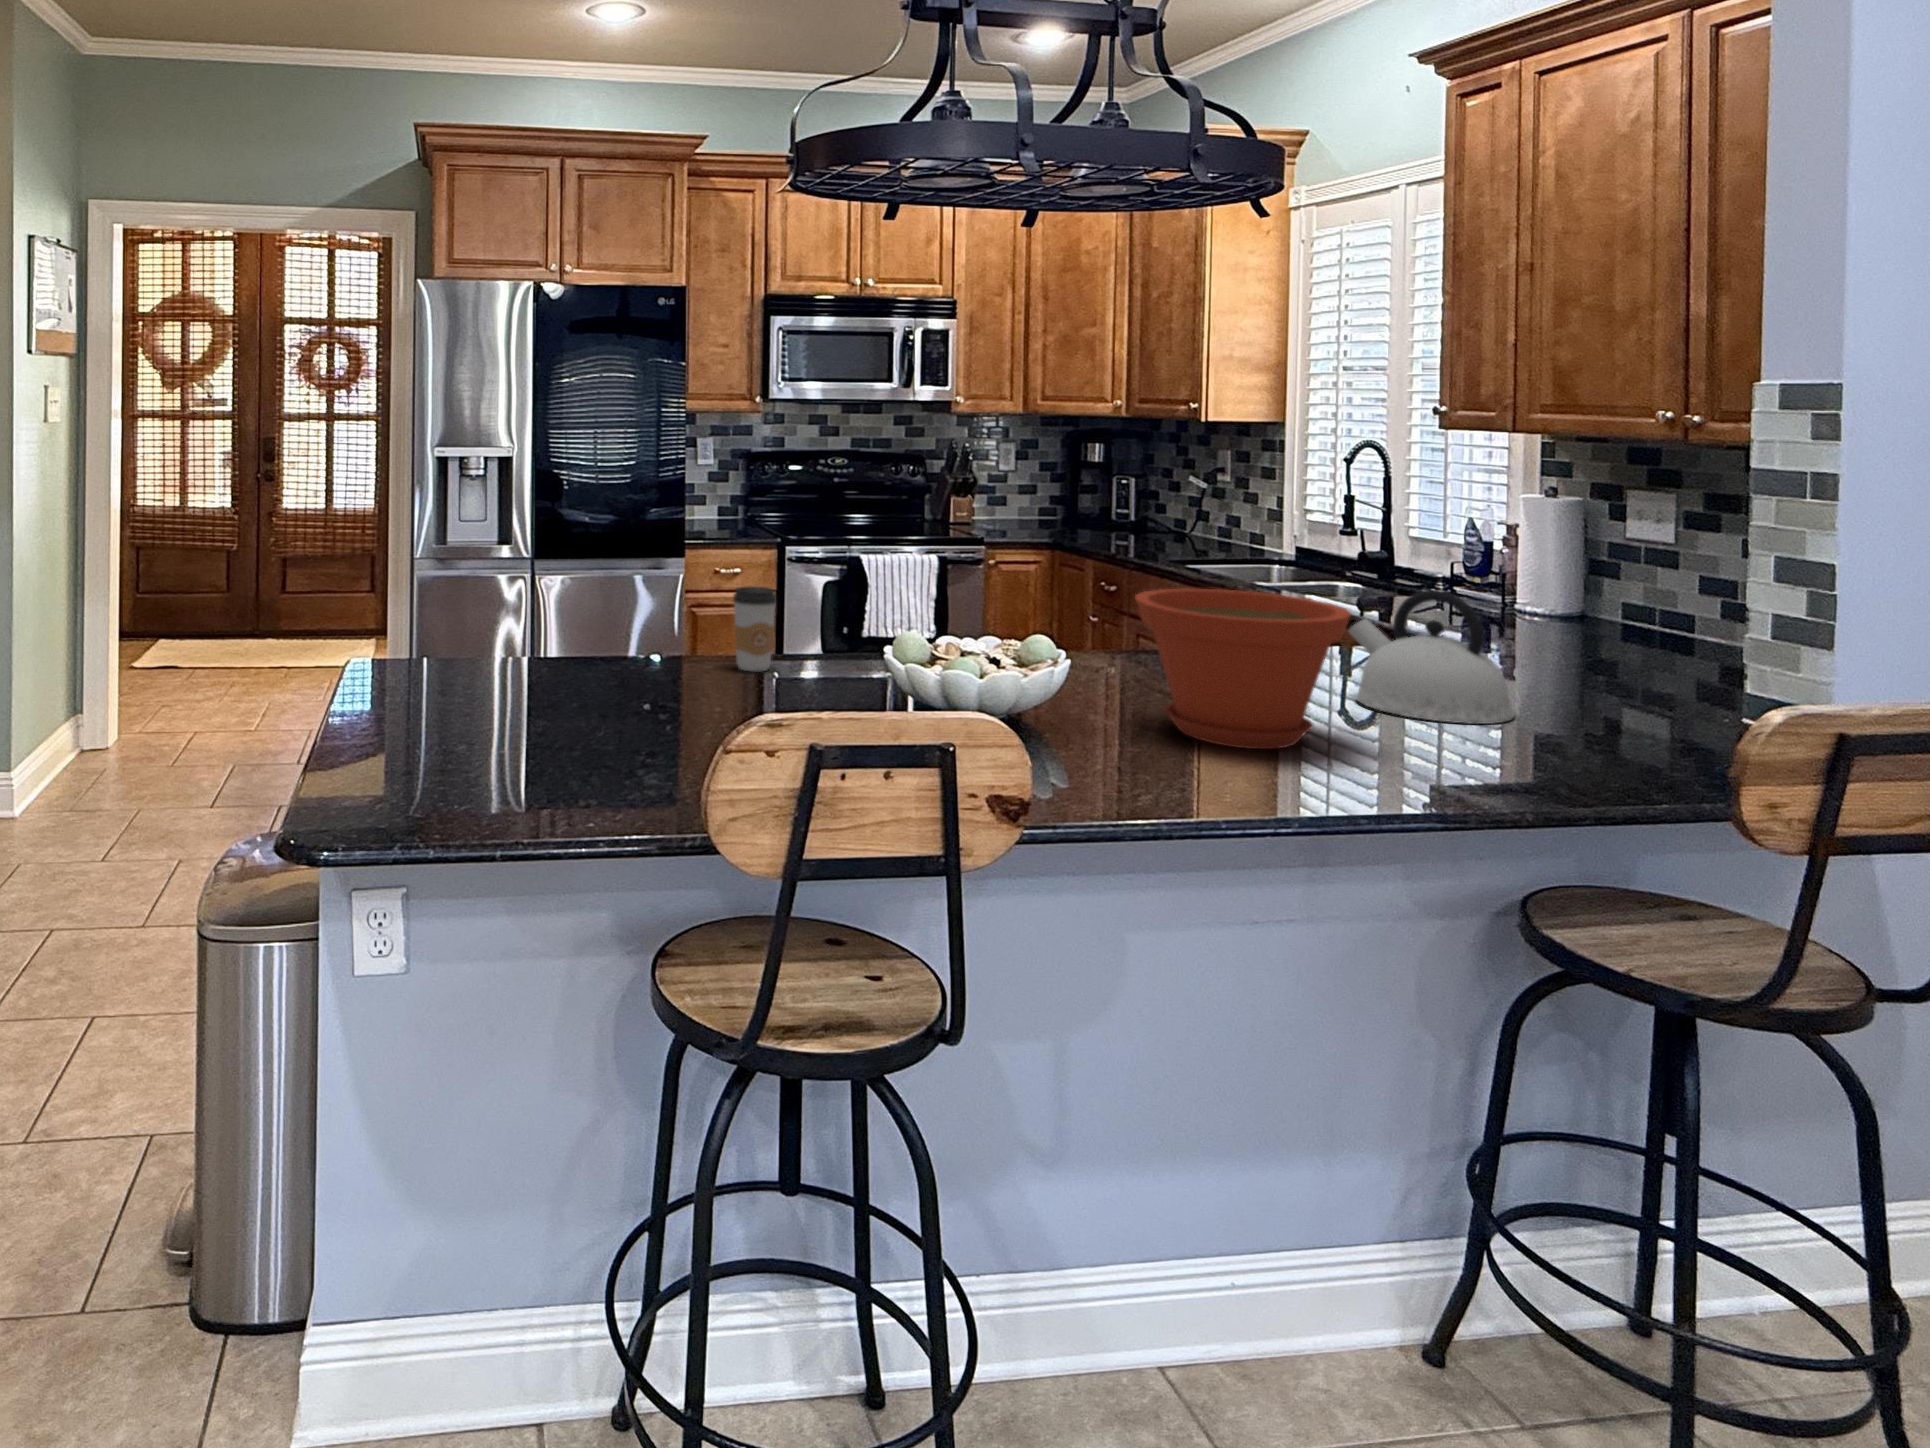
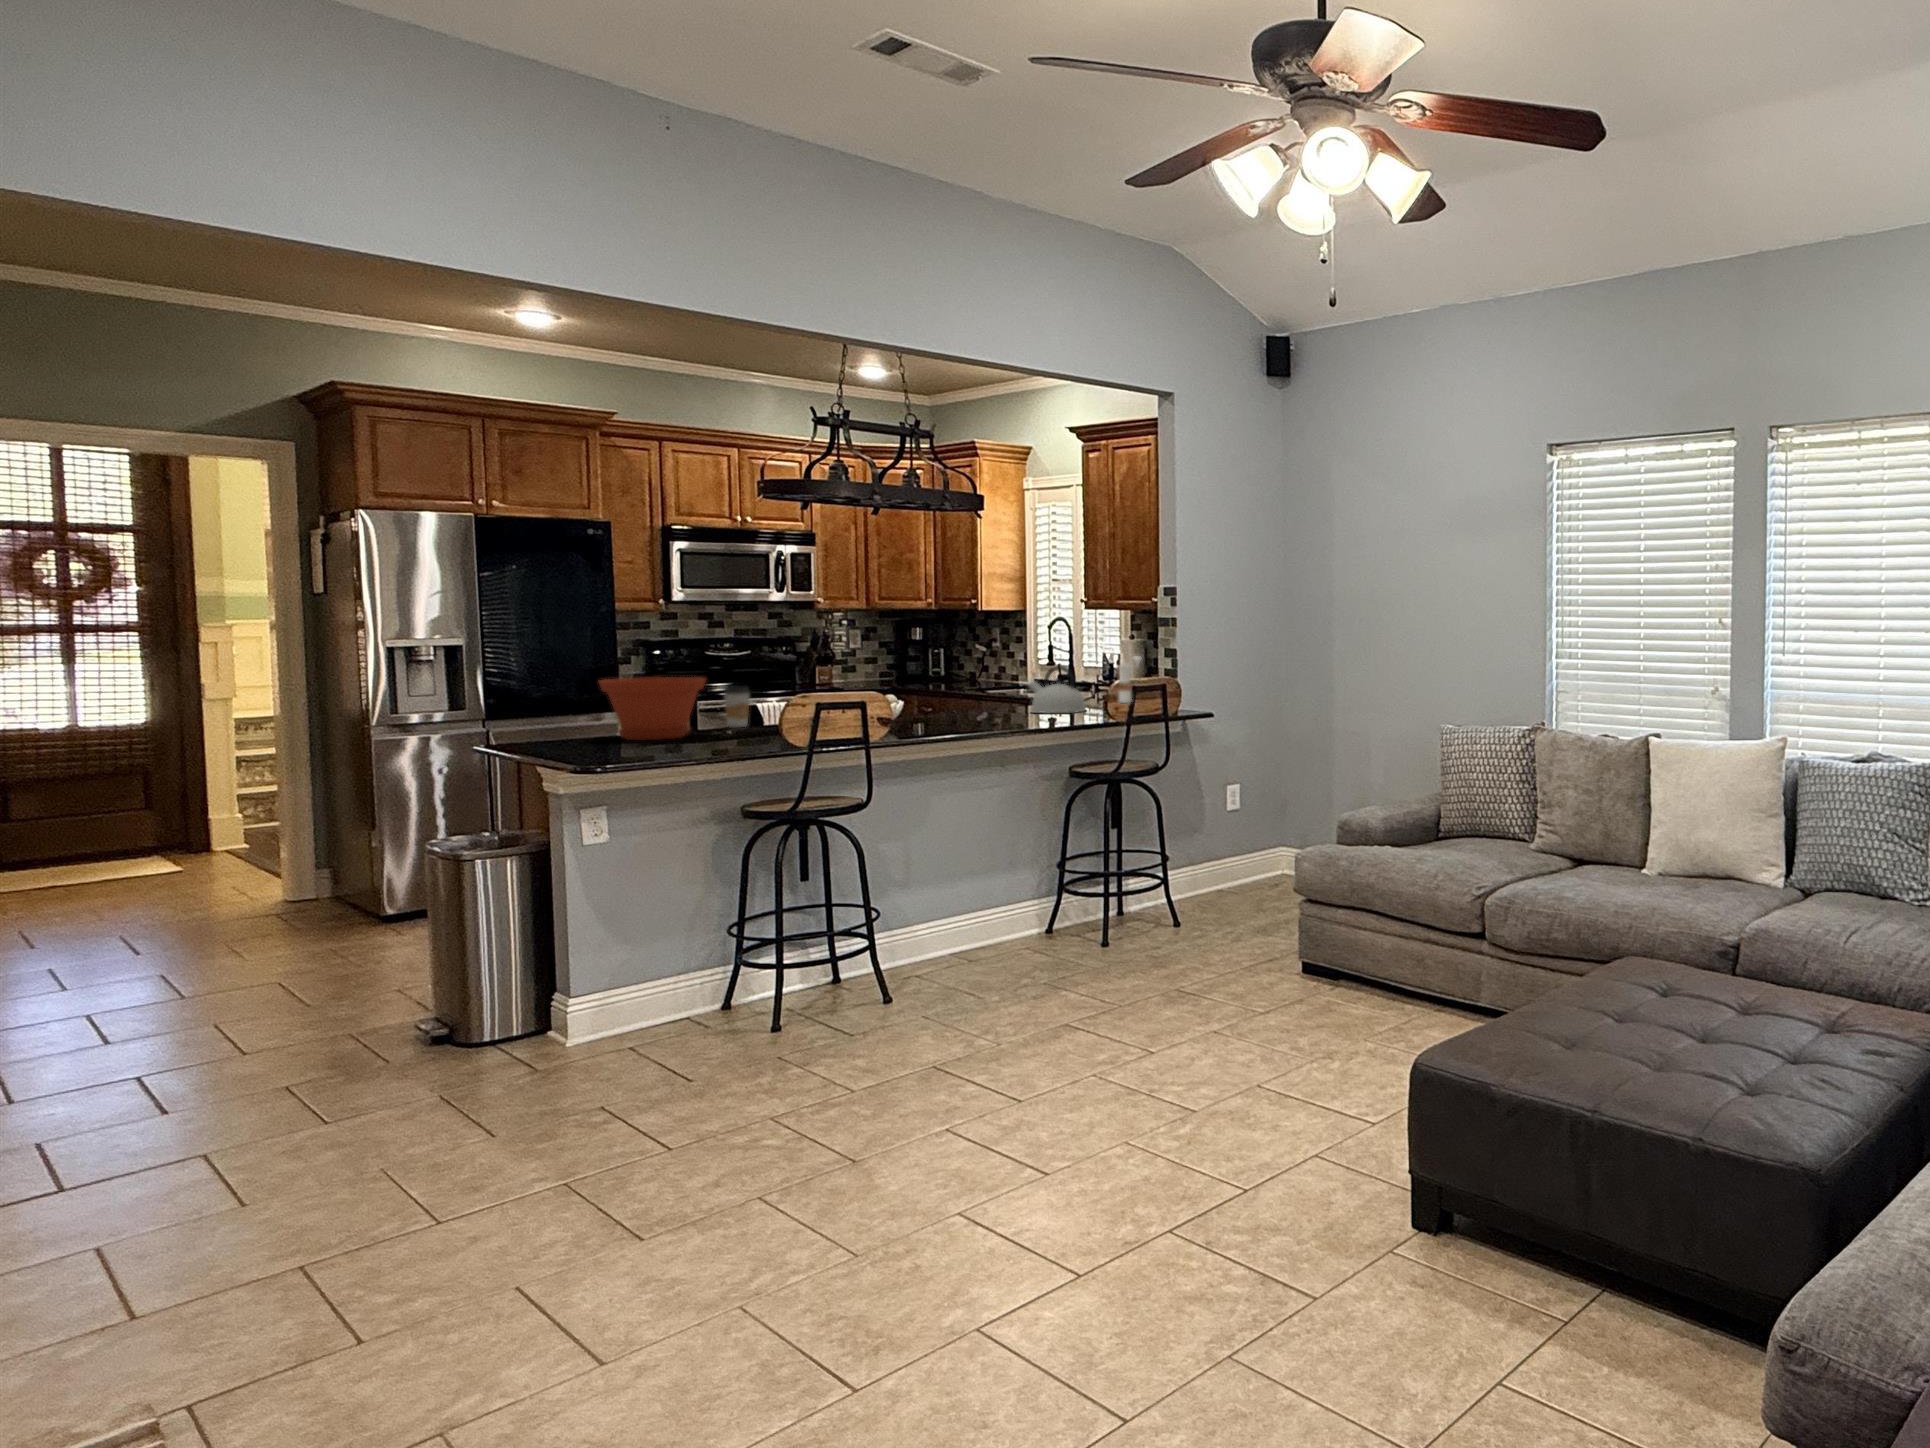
pepper mill: none [1557,552,1620,672] -> present [1119,656,1141,703]
plant pot: present [1135,589,1351,749] -> present [598,677,706,740]

